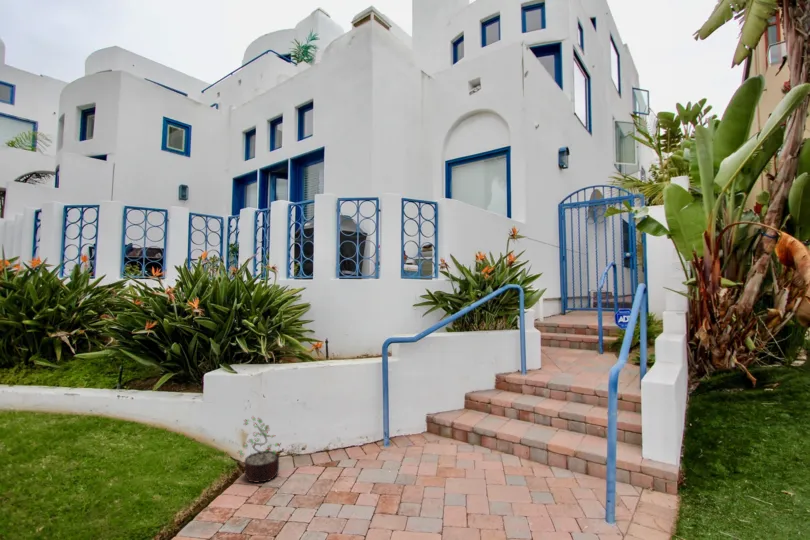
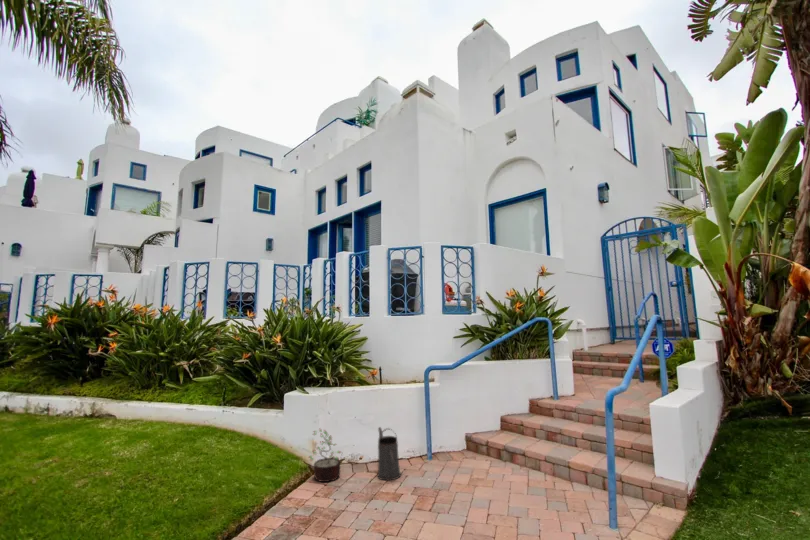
watering can: none [326,411,355,477] -> present [378,427,401,480]

